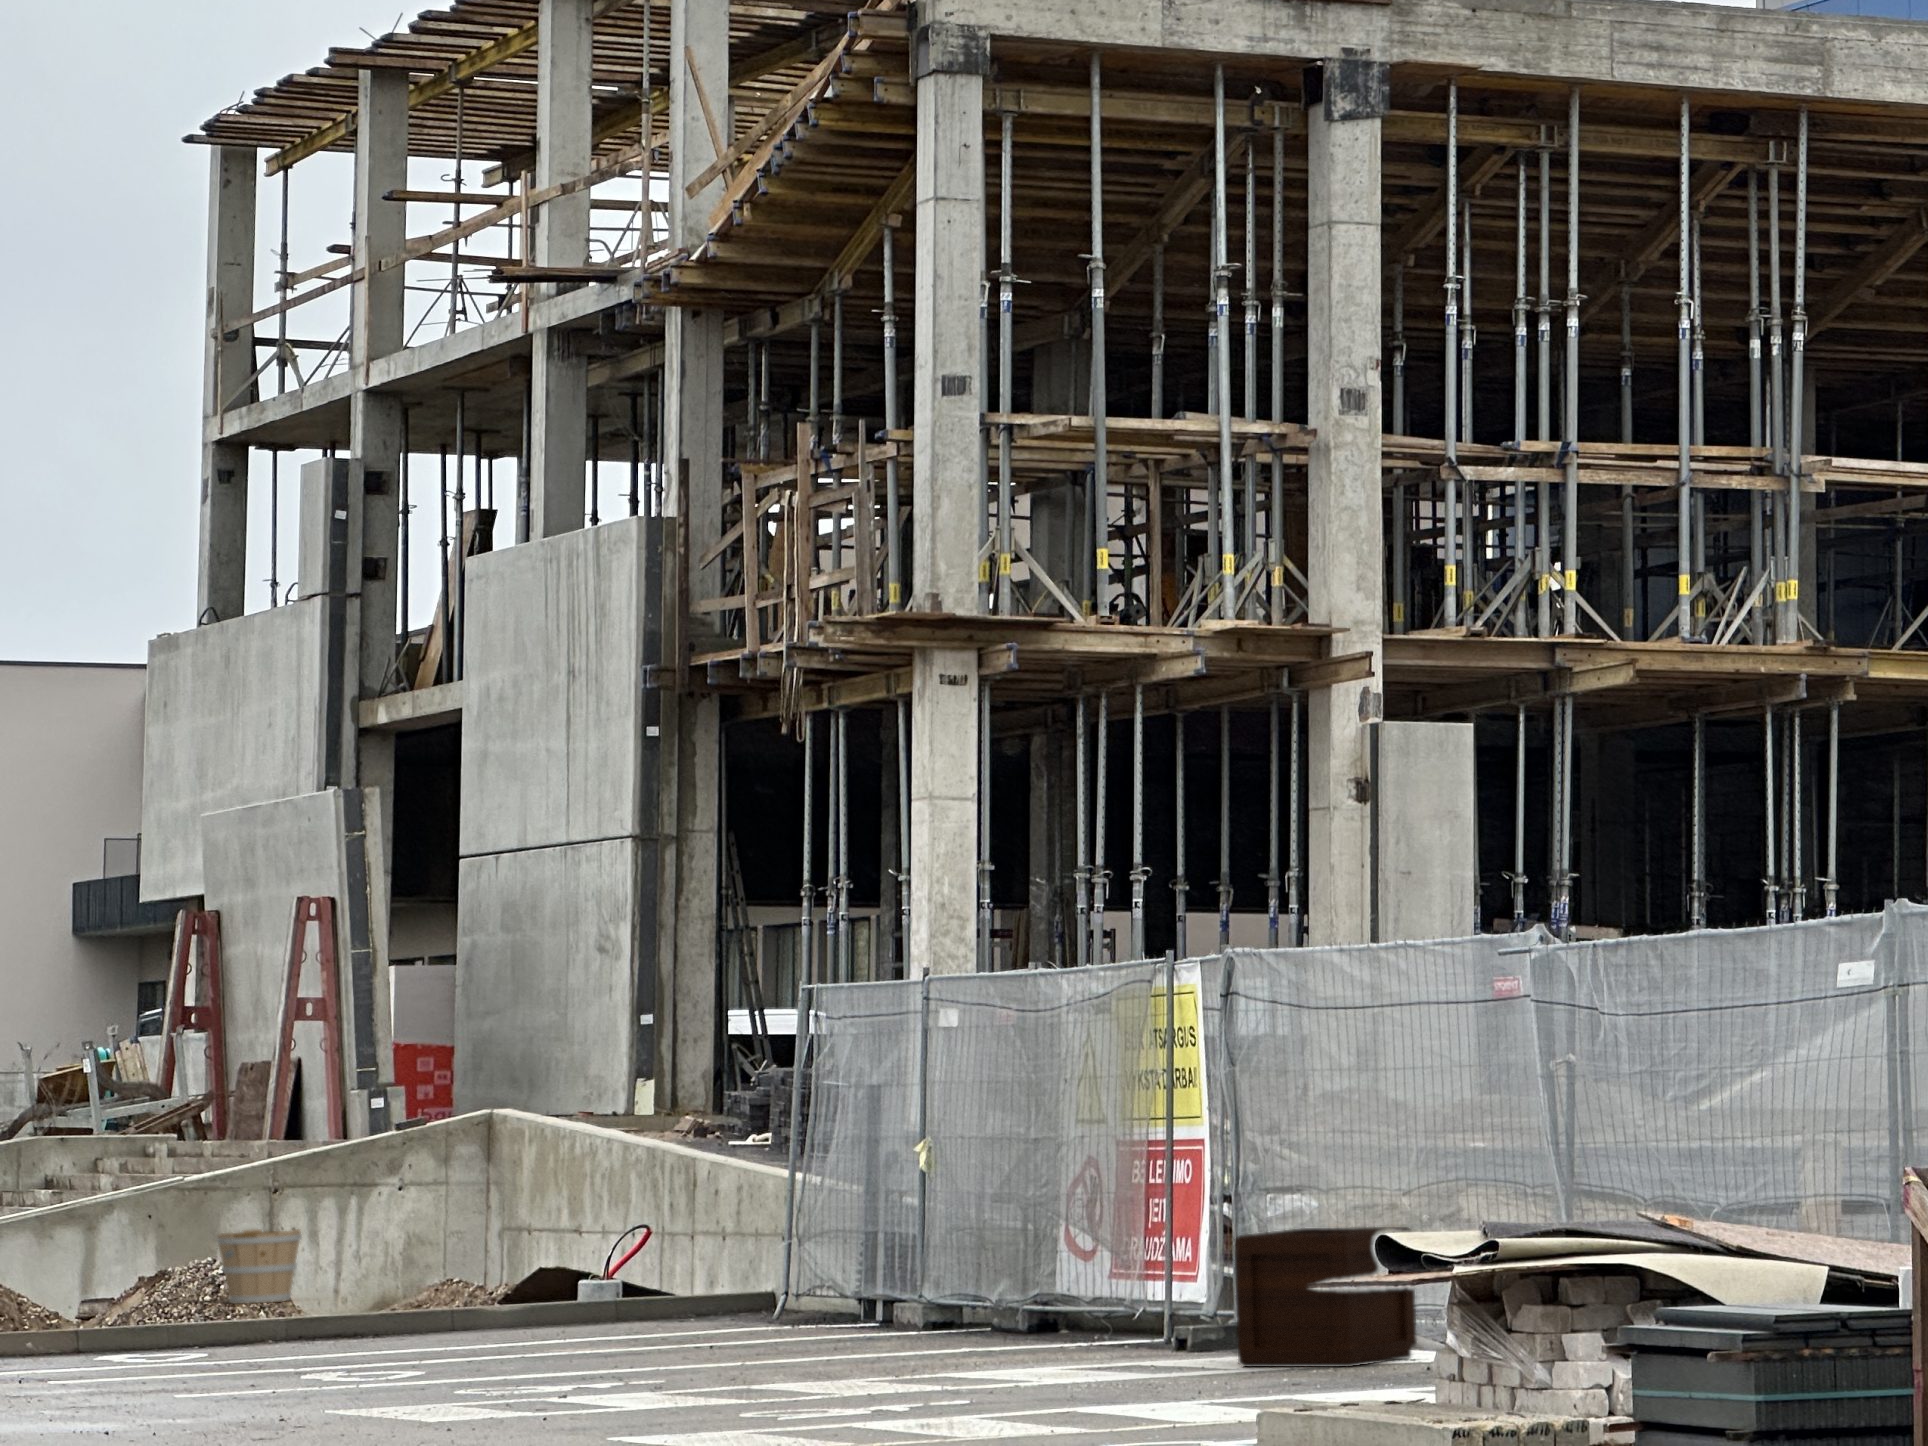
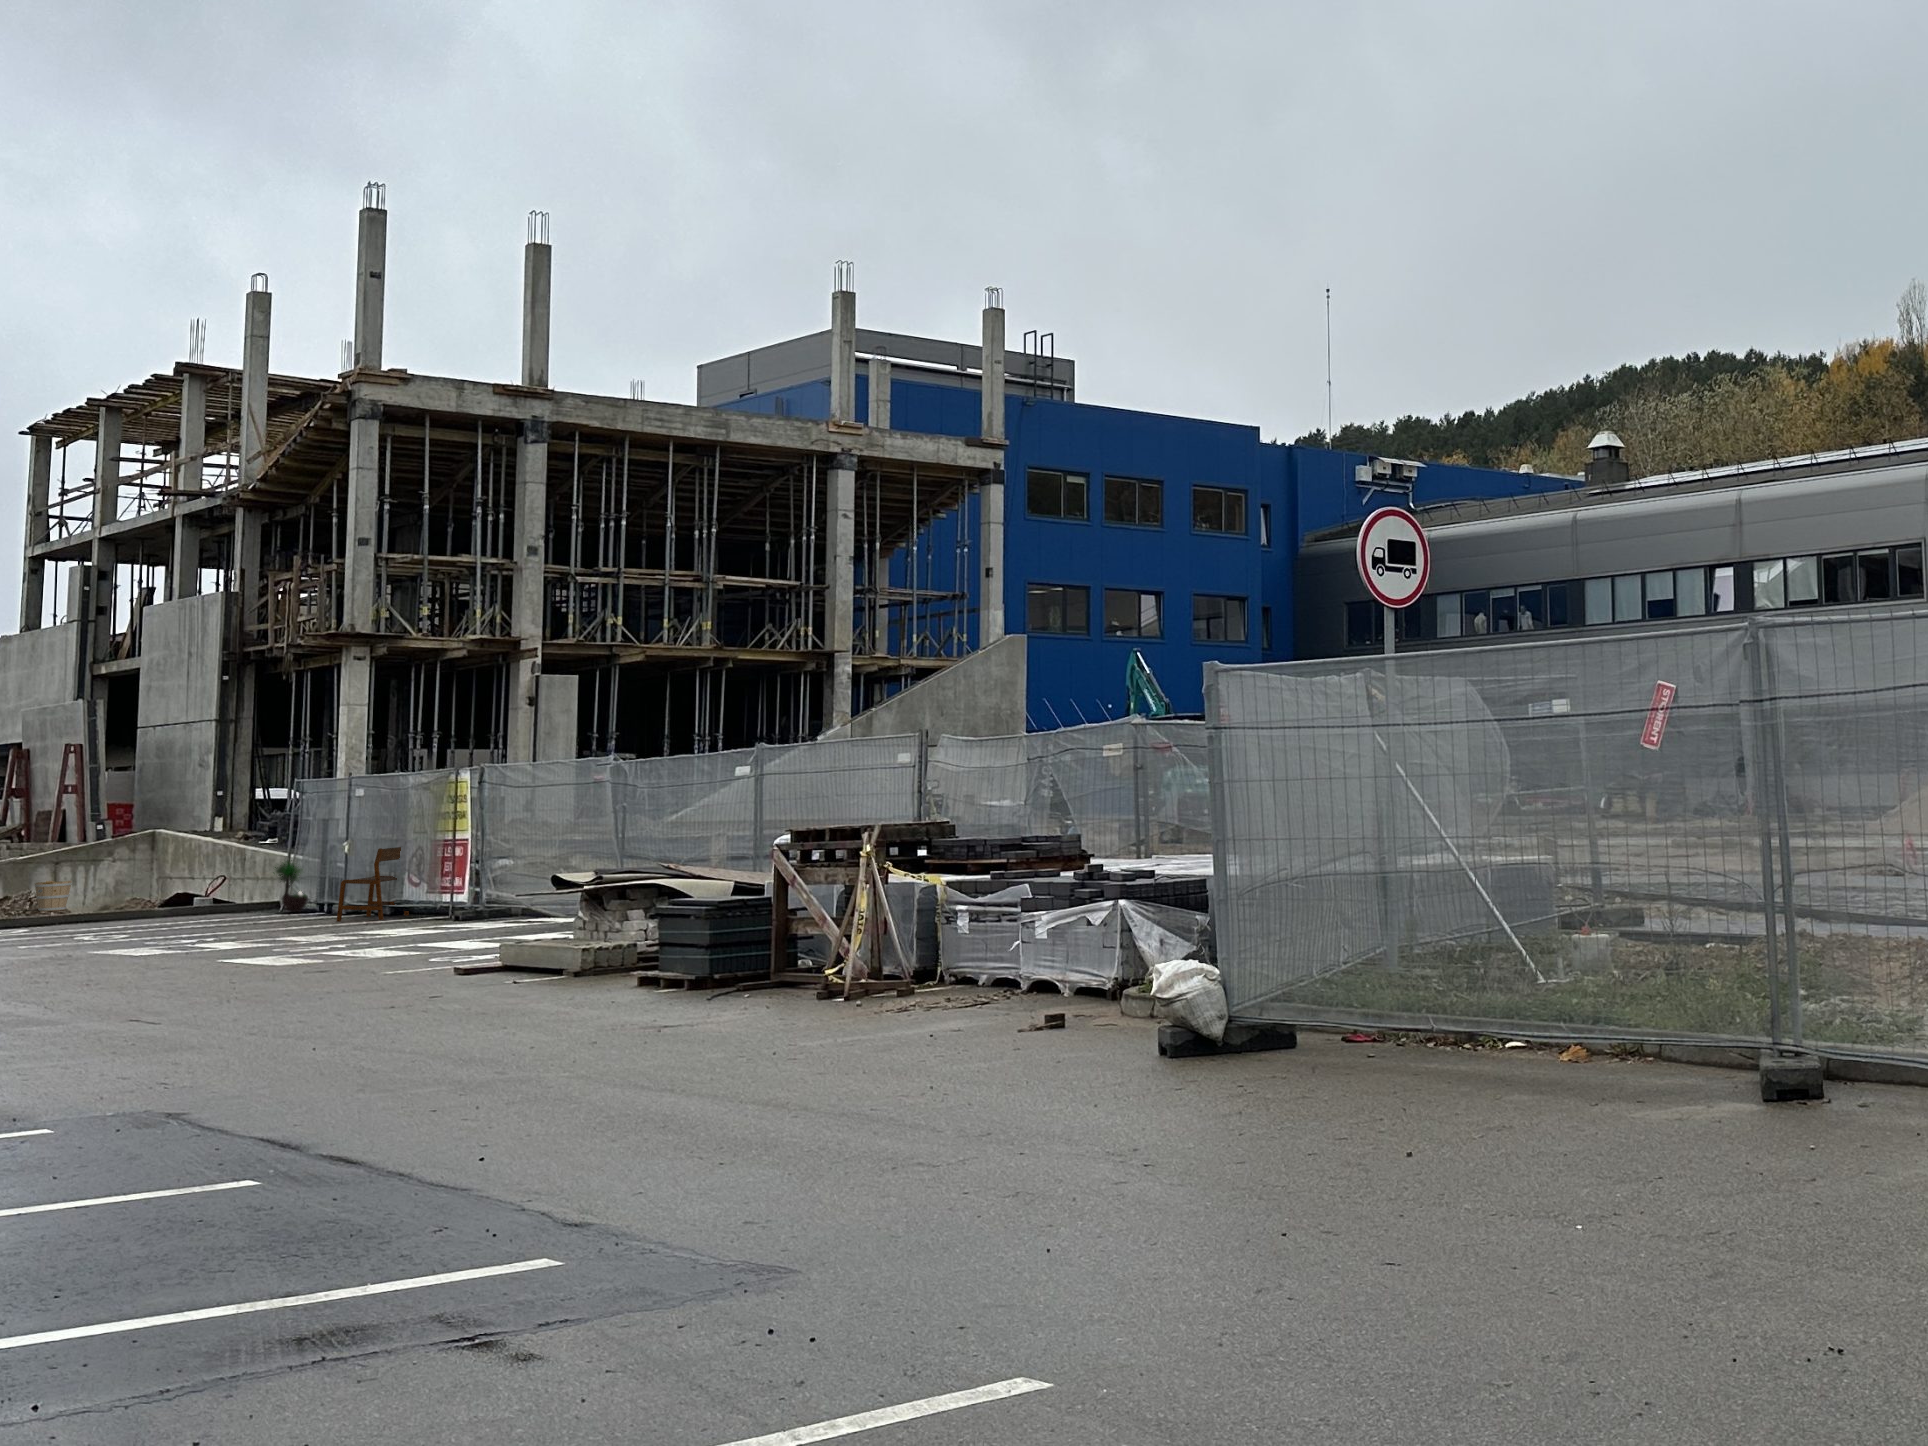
bench: none [888,1153,1073,1351] -> present [337,847,409,922]
potted tree: none [743,1177,833,1320] -> present [273,860,308,912]
wooden crate: present [1235,1227,1417,1367] -> none [479,871,548,924]

